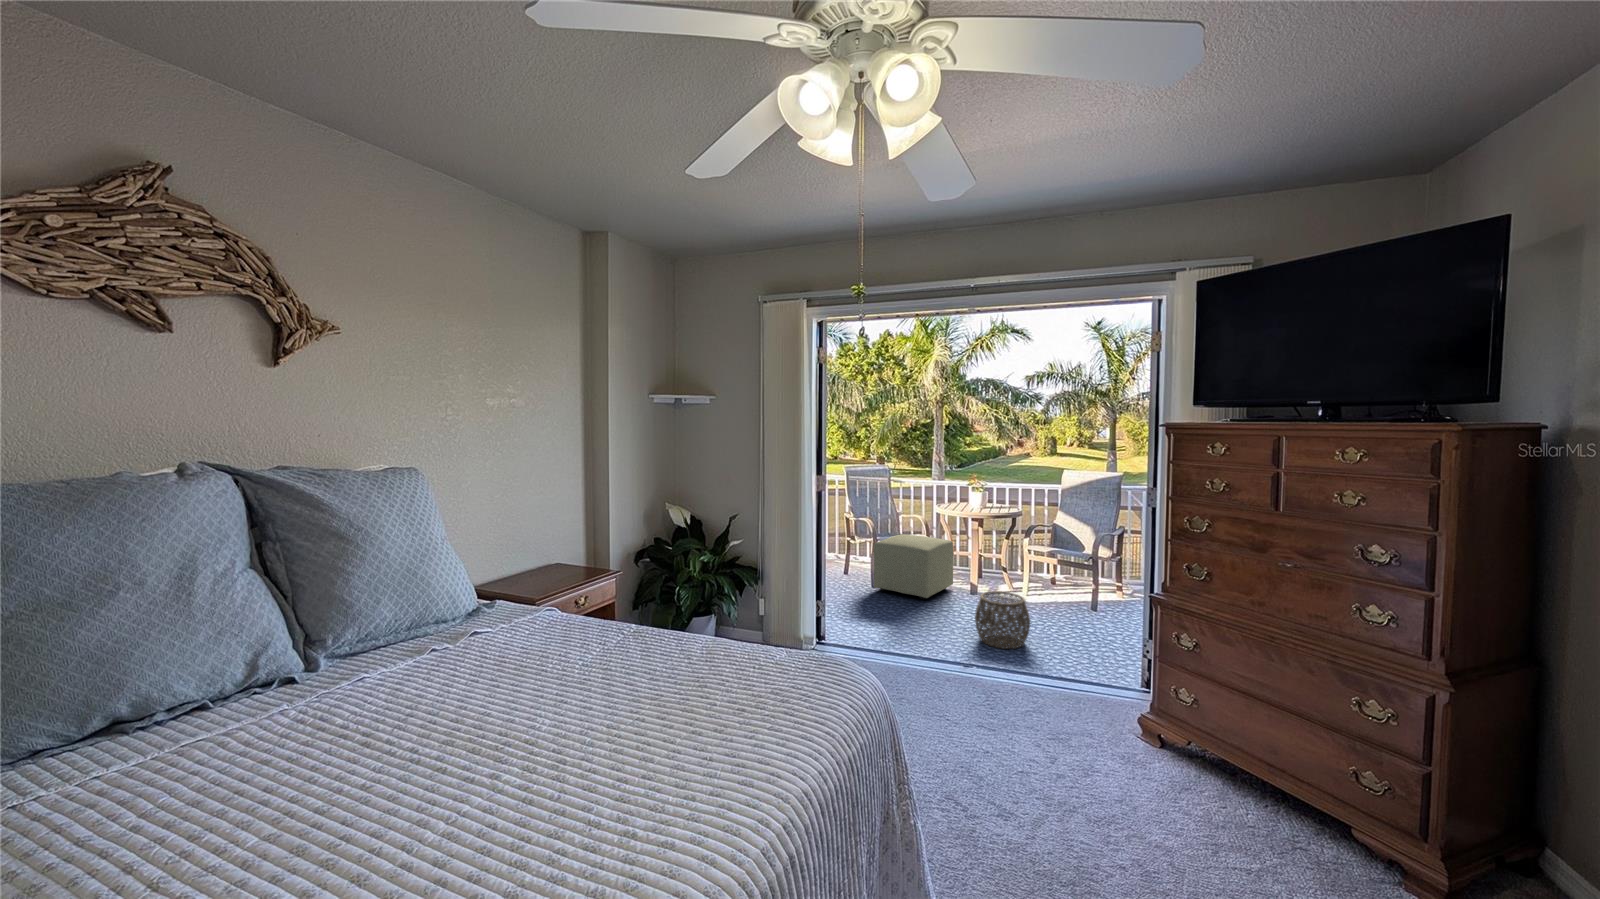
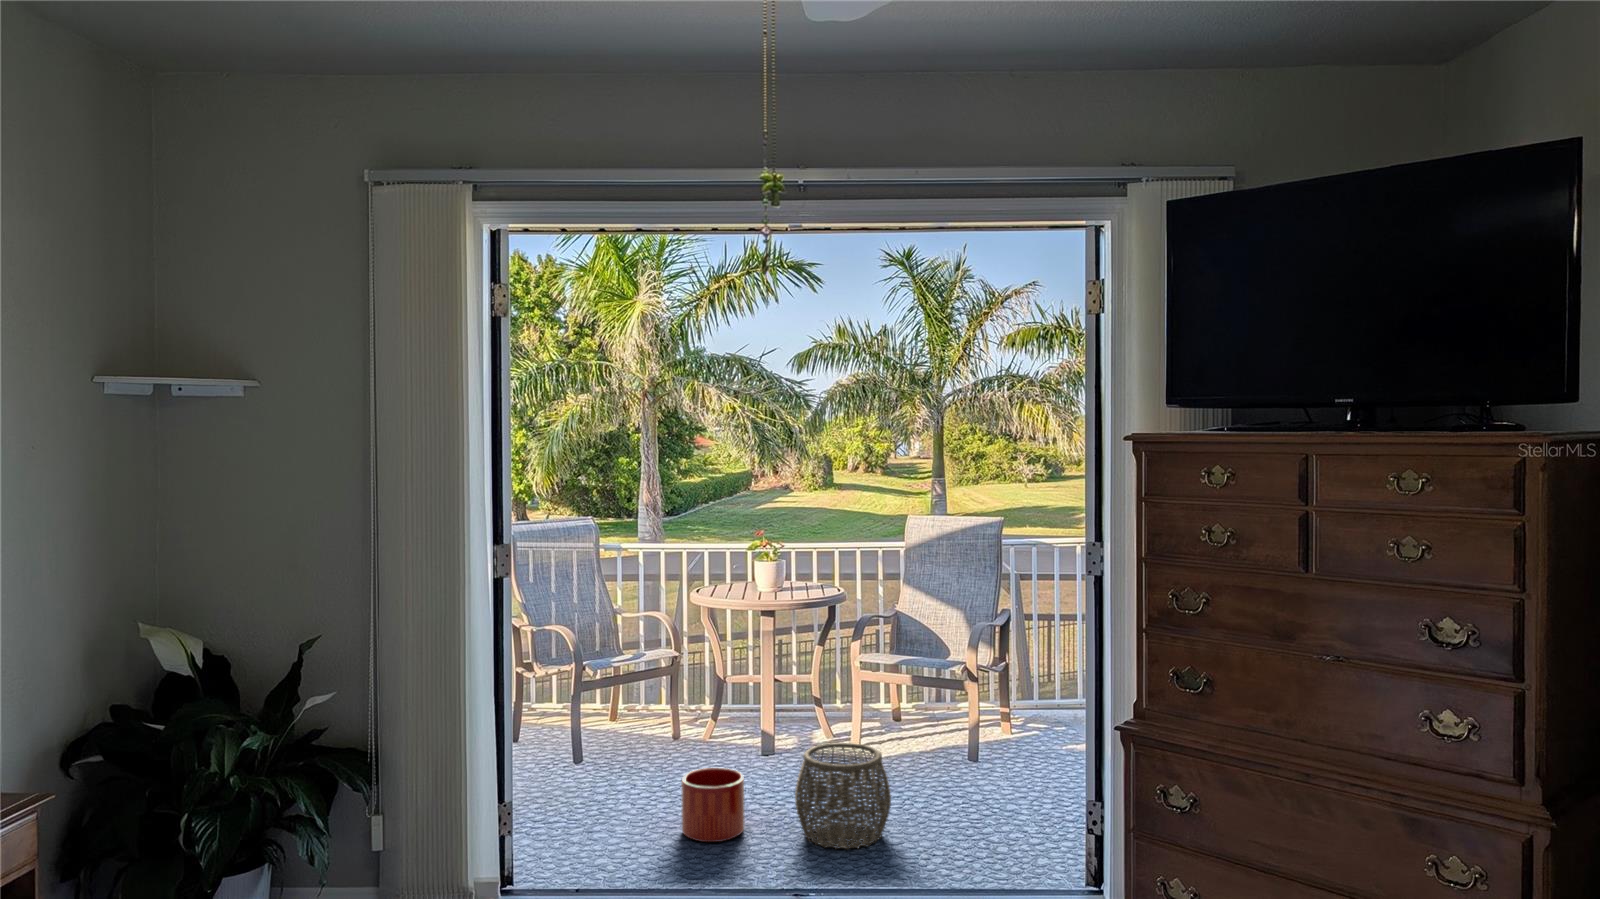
ottoman: present [874,534,953,600] -> none [583,651,731,774]
planter: none [915,597,948,635] -> present [681,768,745,842]

